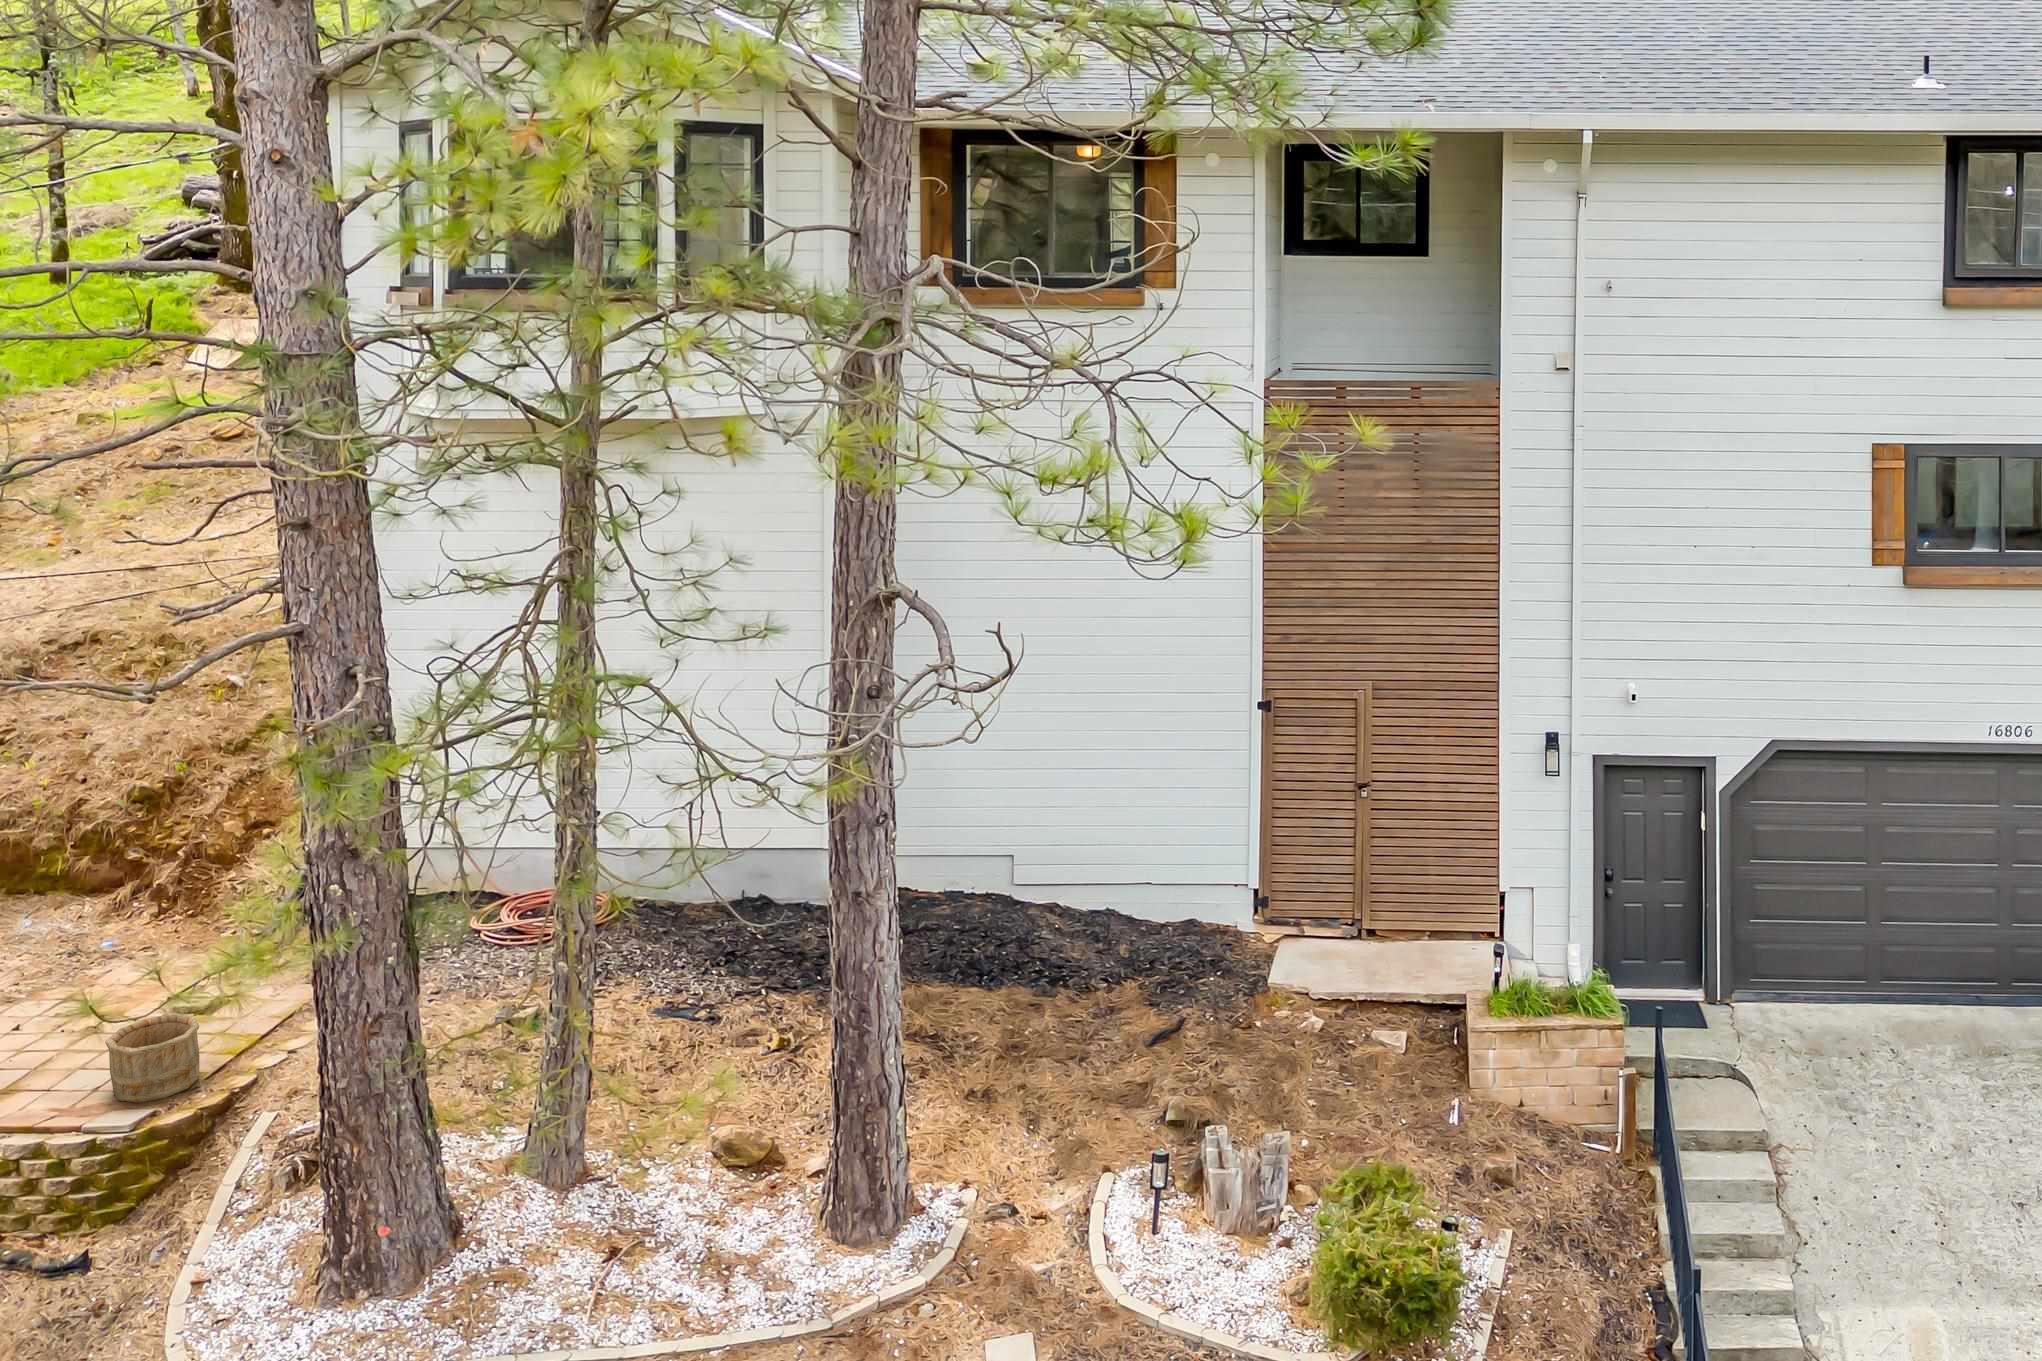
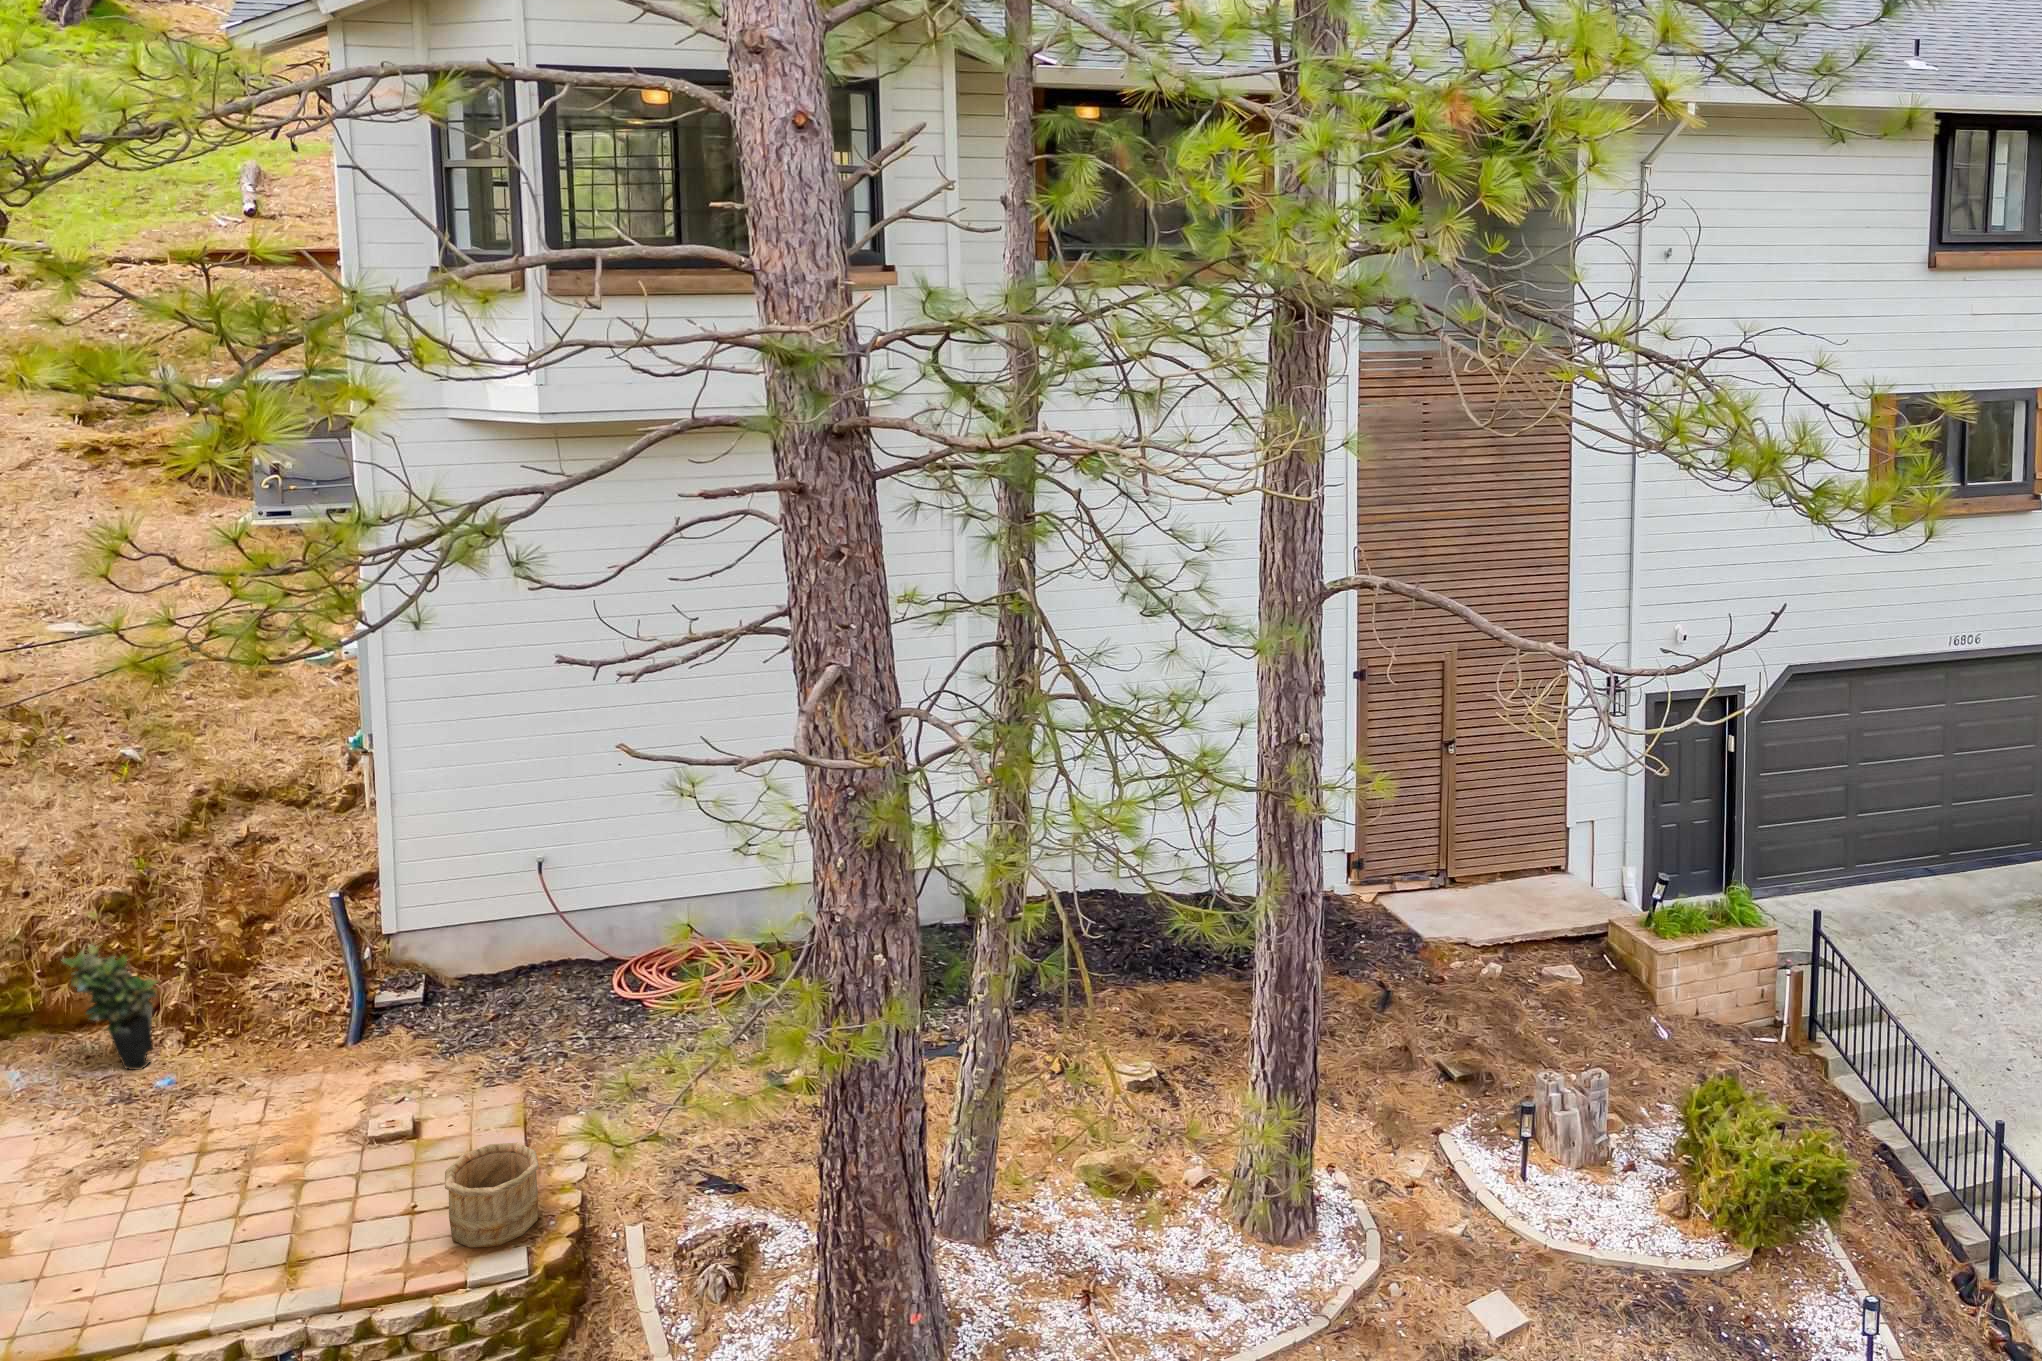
potted plant: none [45,817,122,928] -> present [62,943,157,1070]

